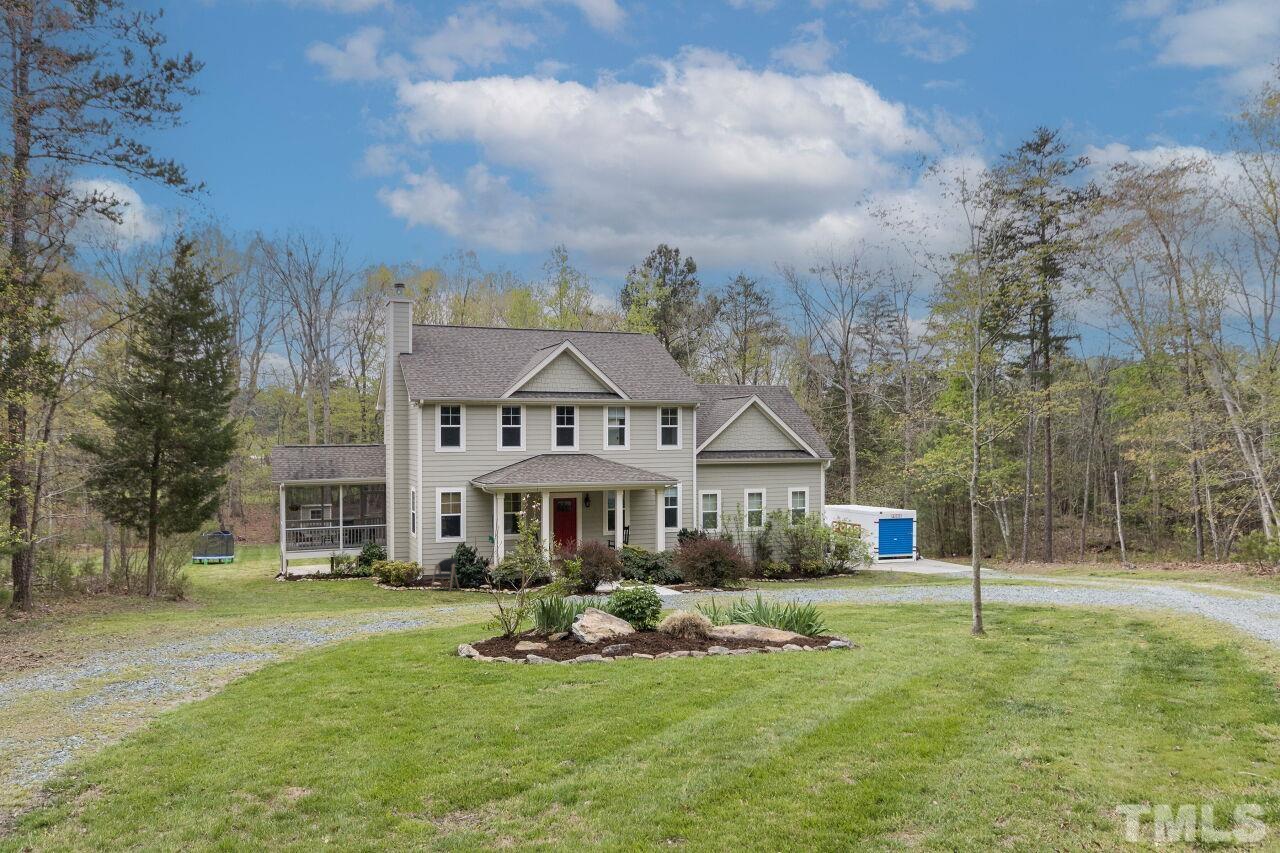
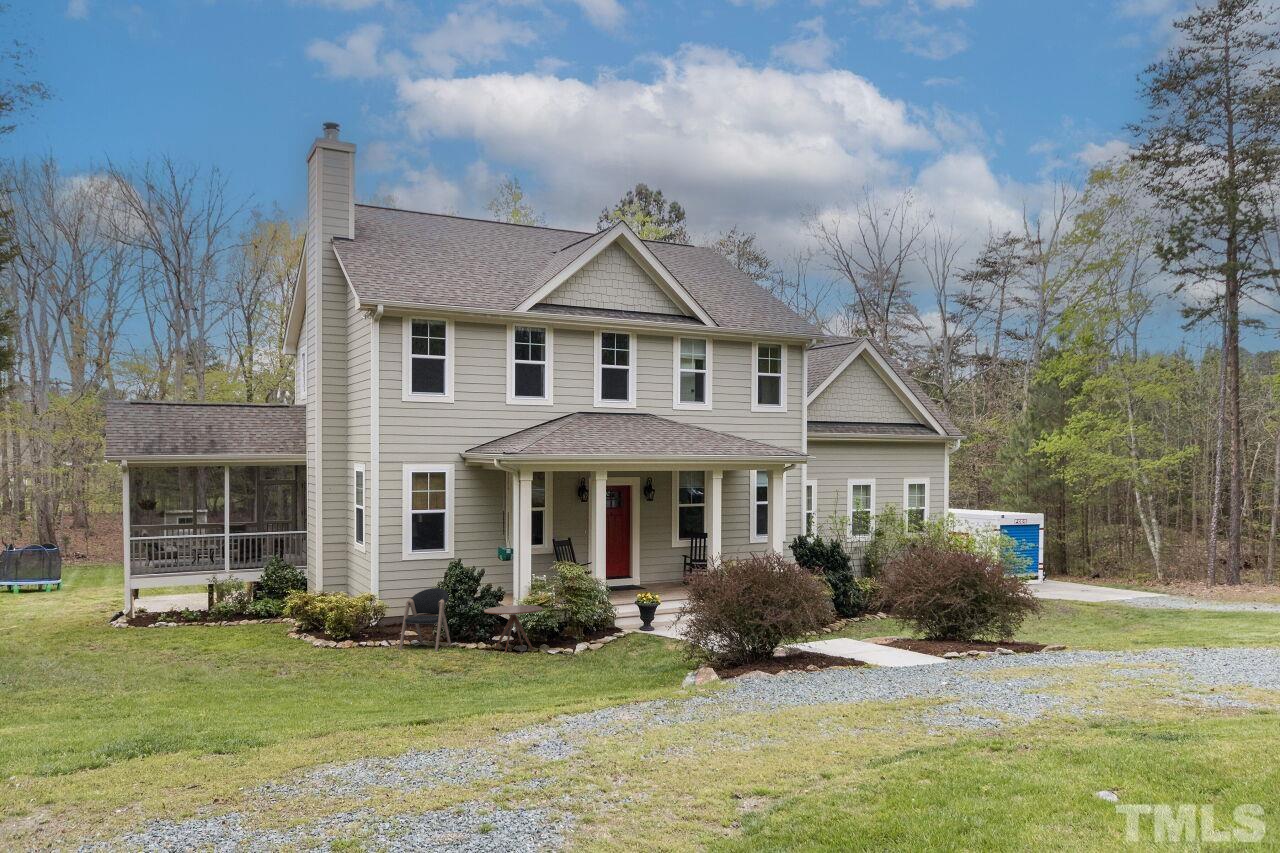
round table: none [475,568,508,593] -> present [484,605,543,653]

